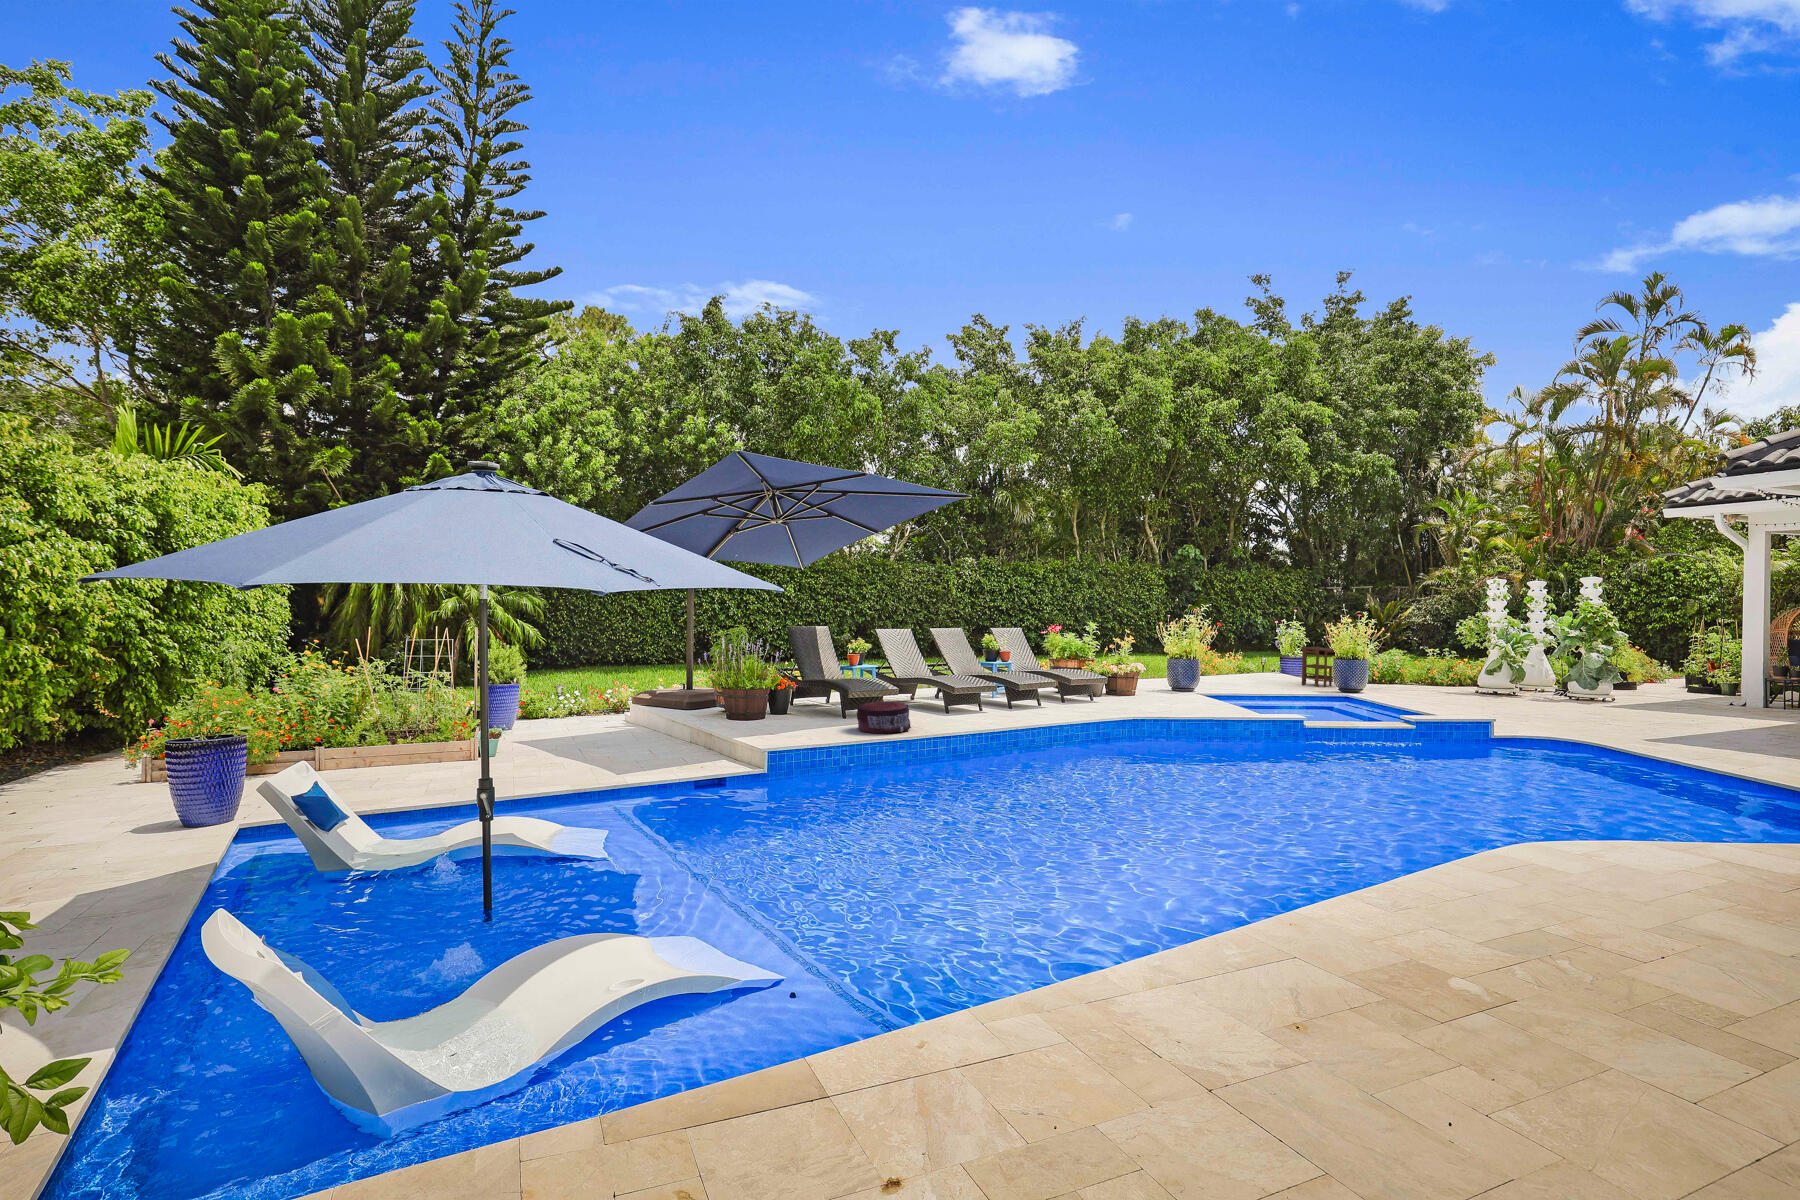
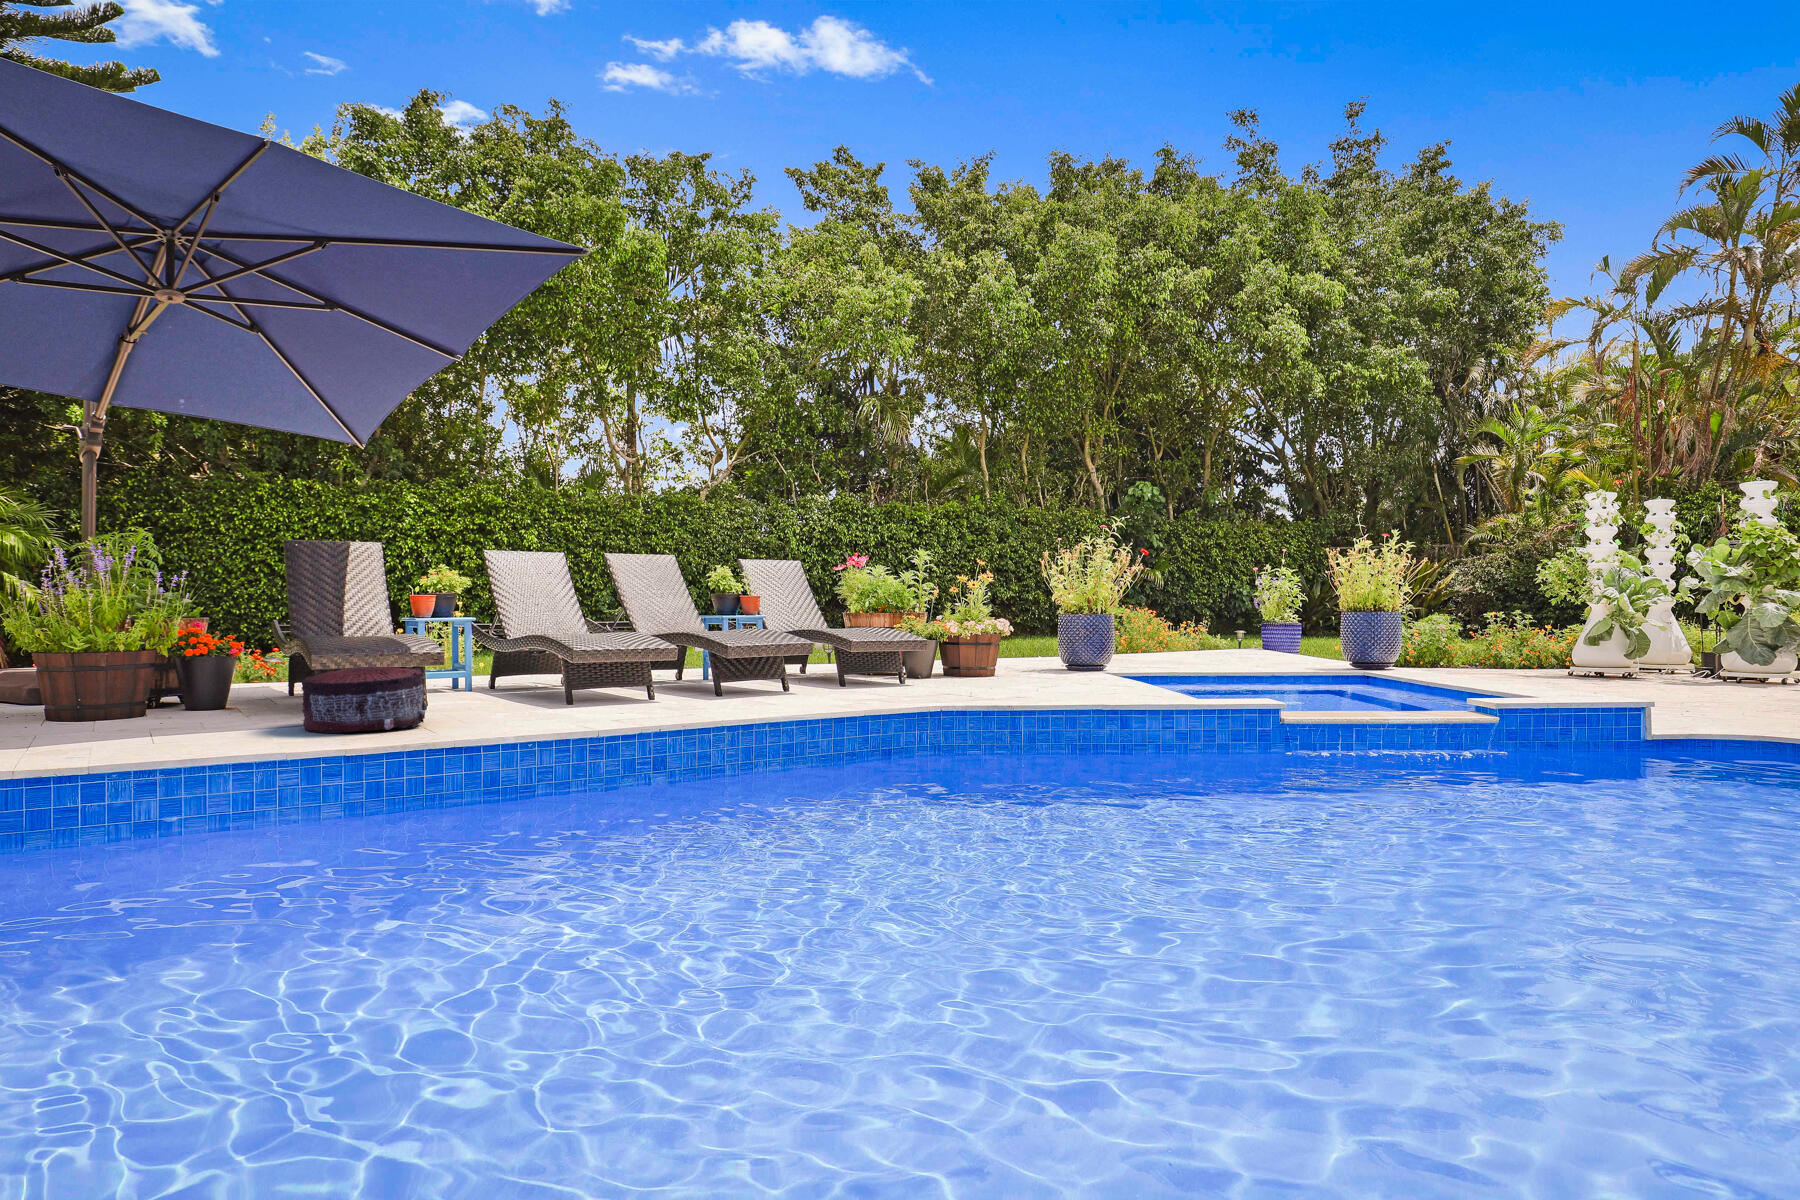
side table: present [1302,645,1335,687] -> none [1286,598,1350,667]

